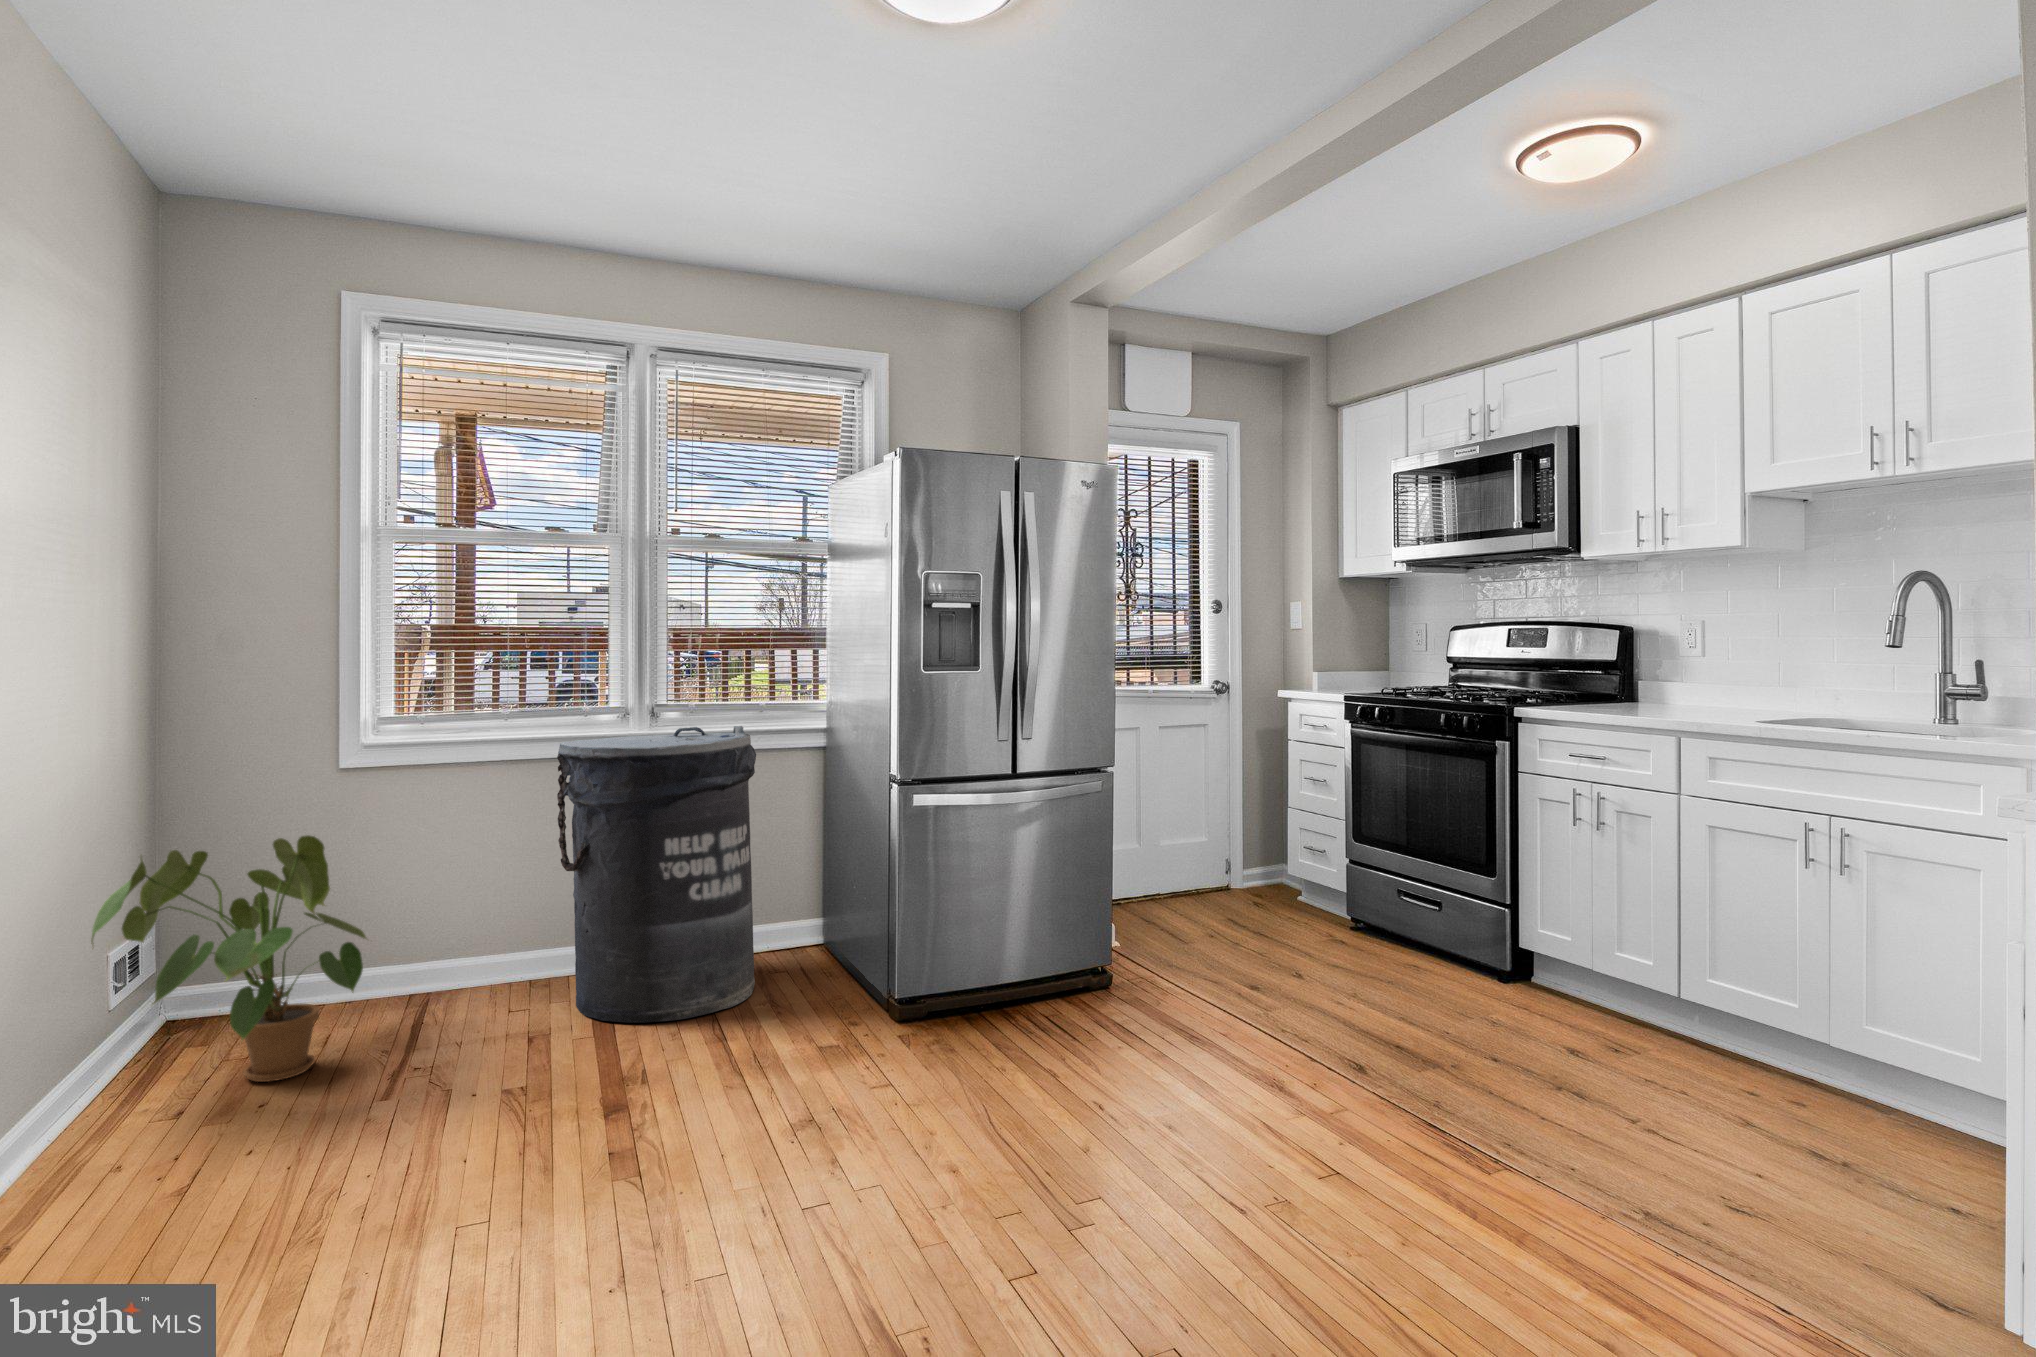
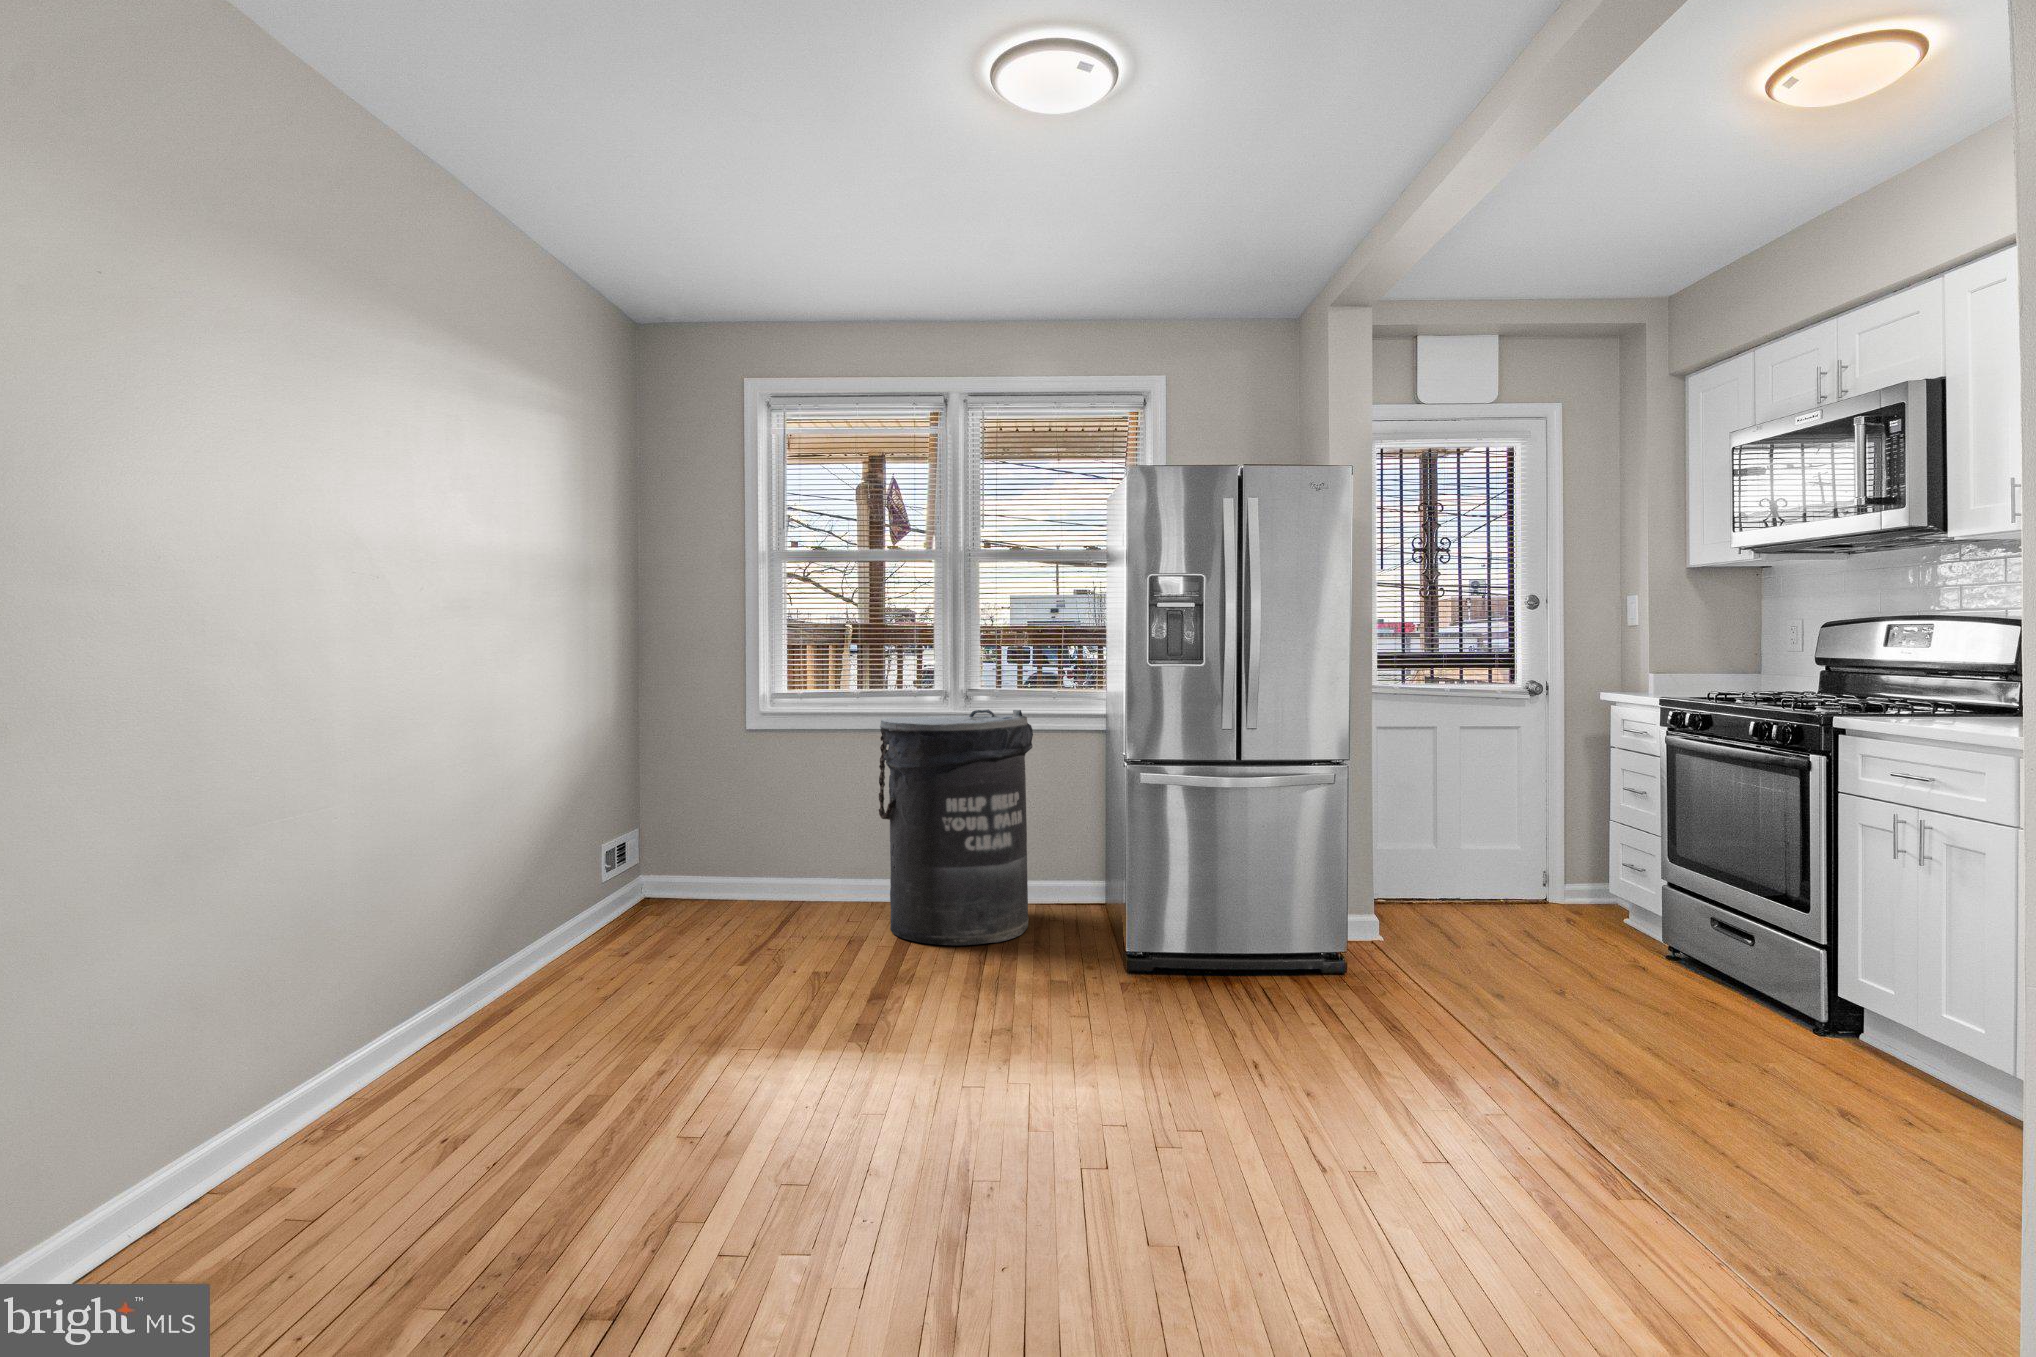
house plant: present [91,835,366,1082] -> none [583,777,746,947]

